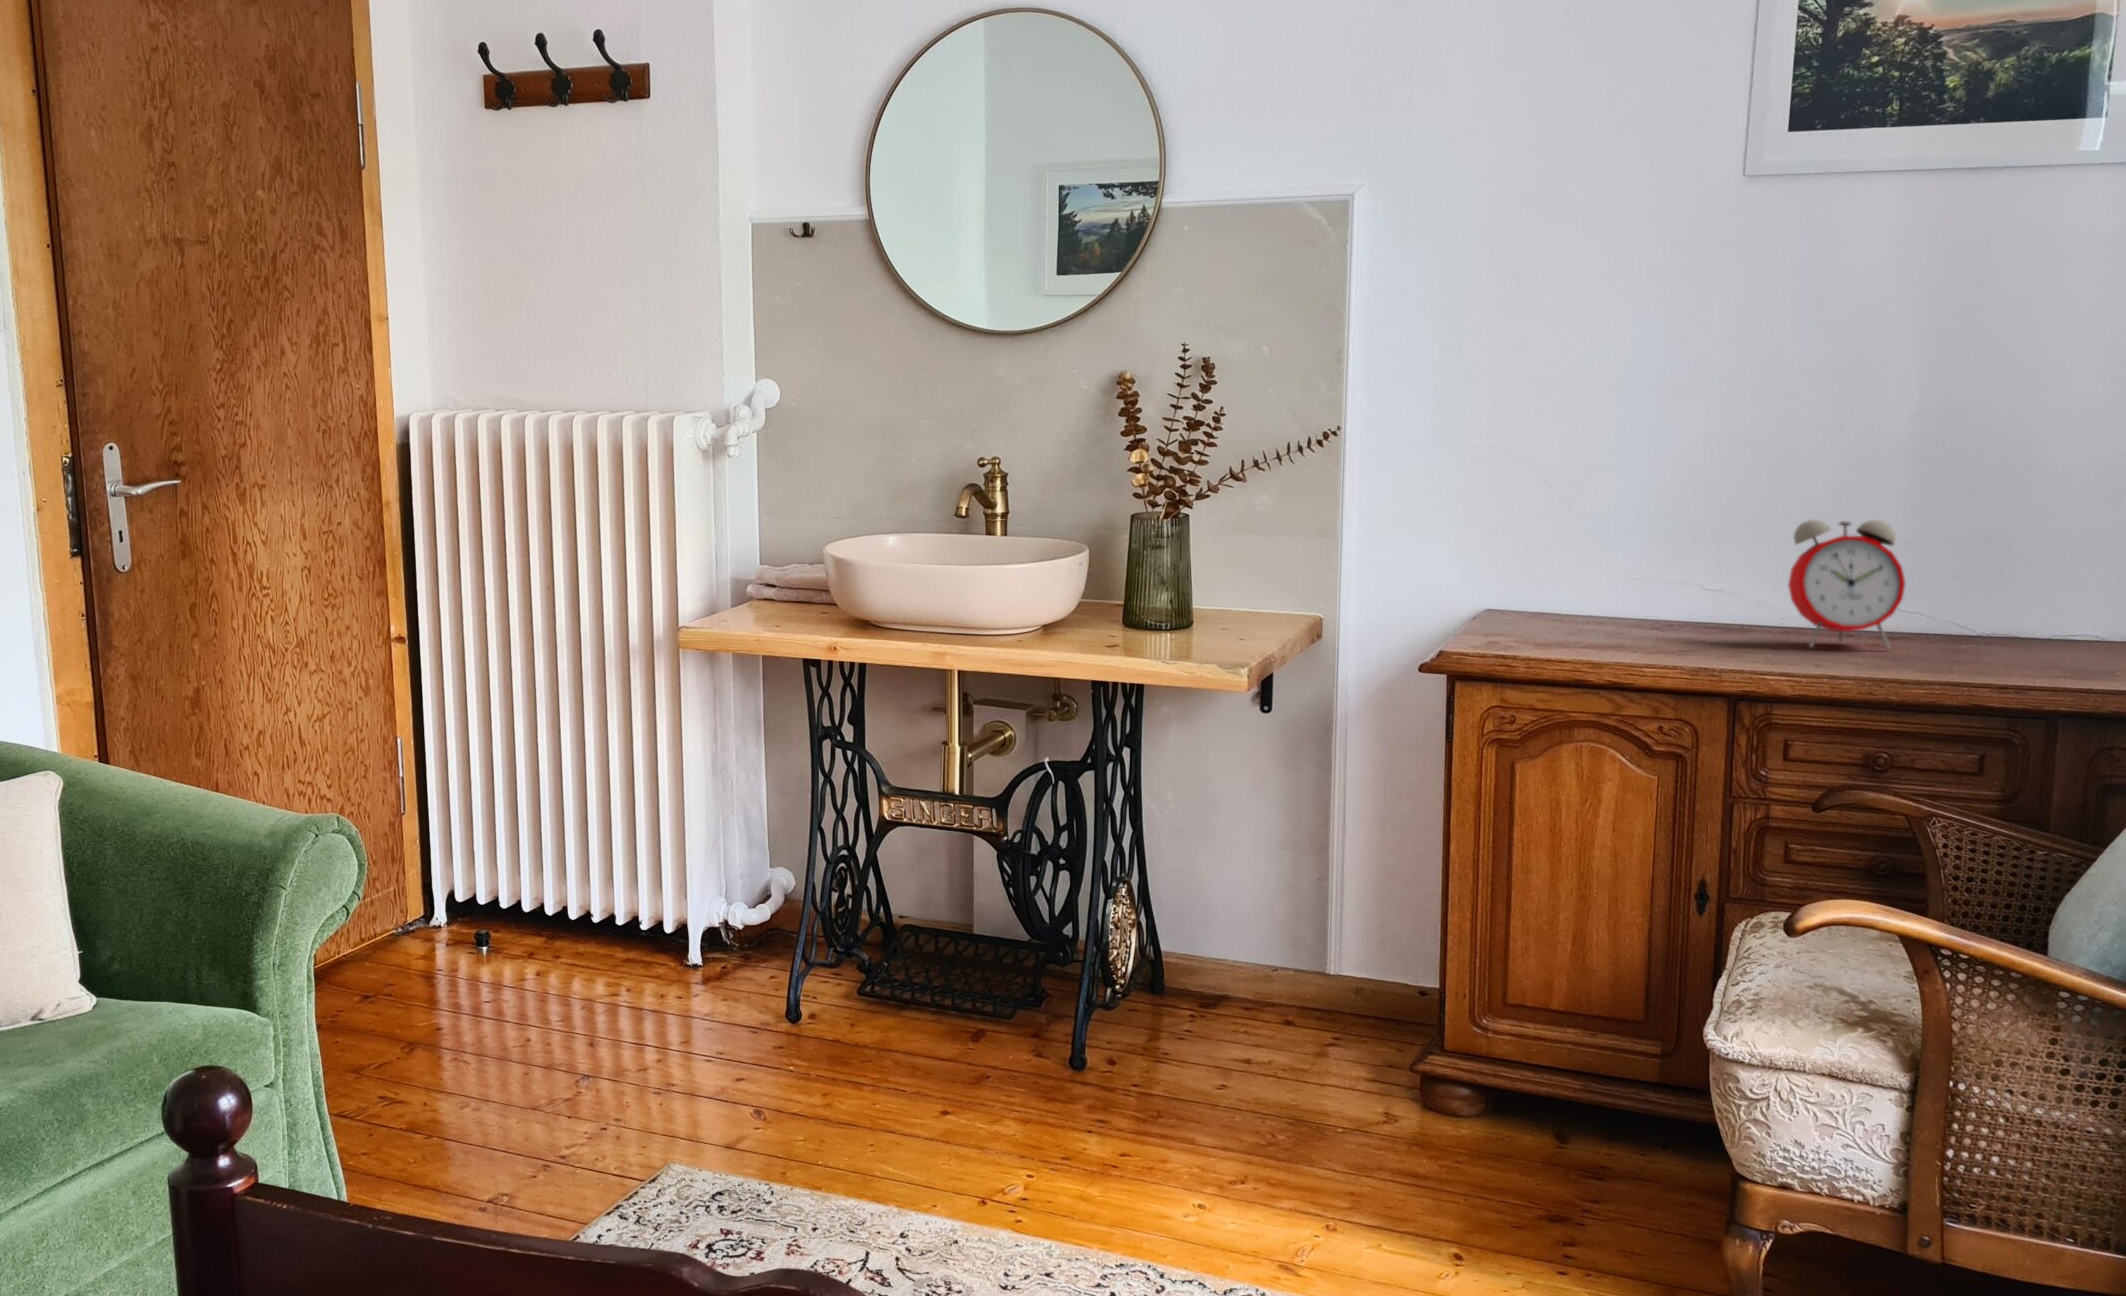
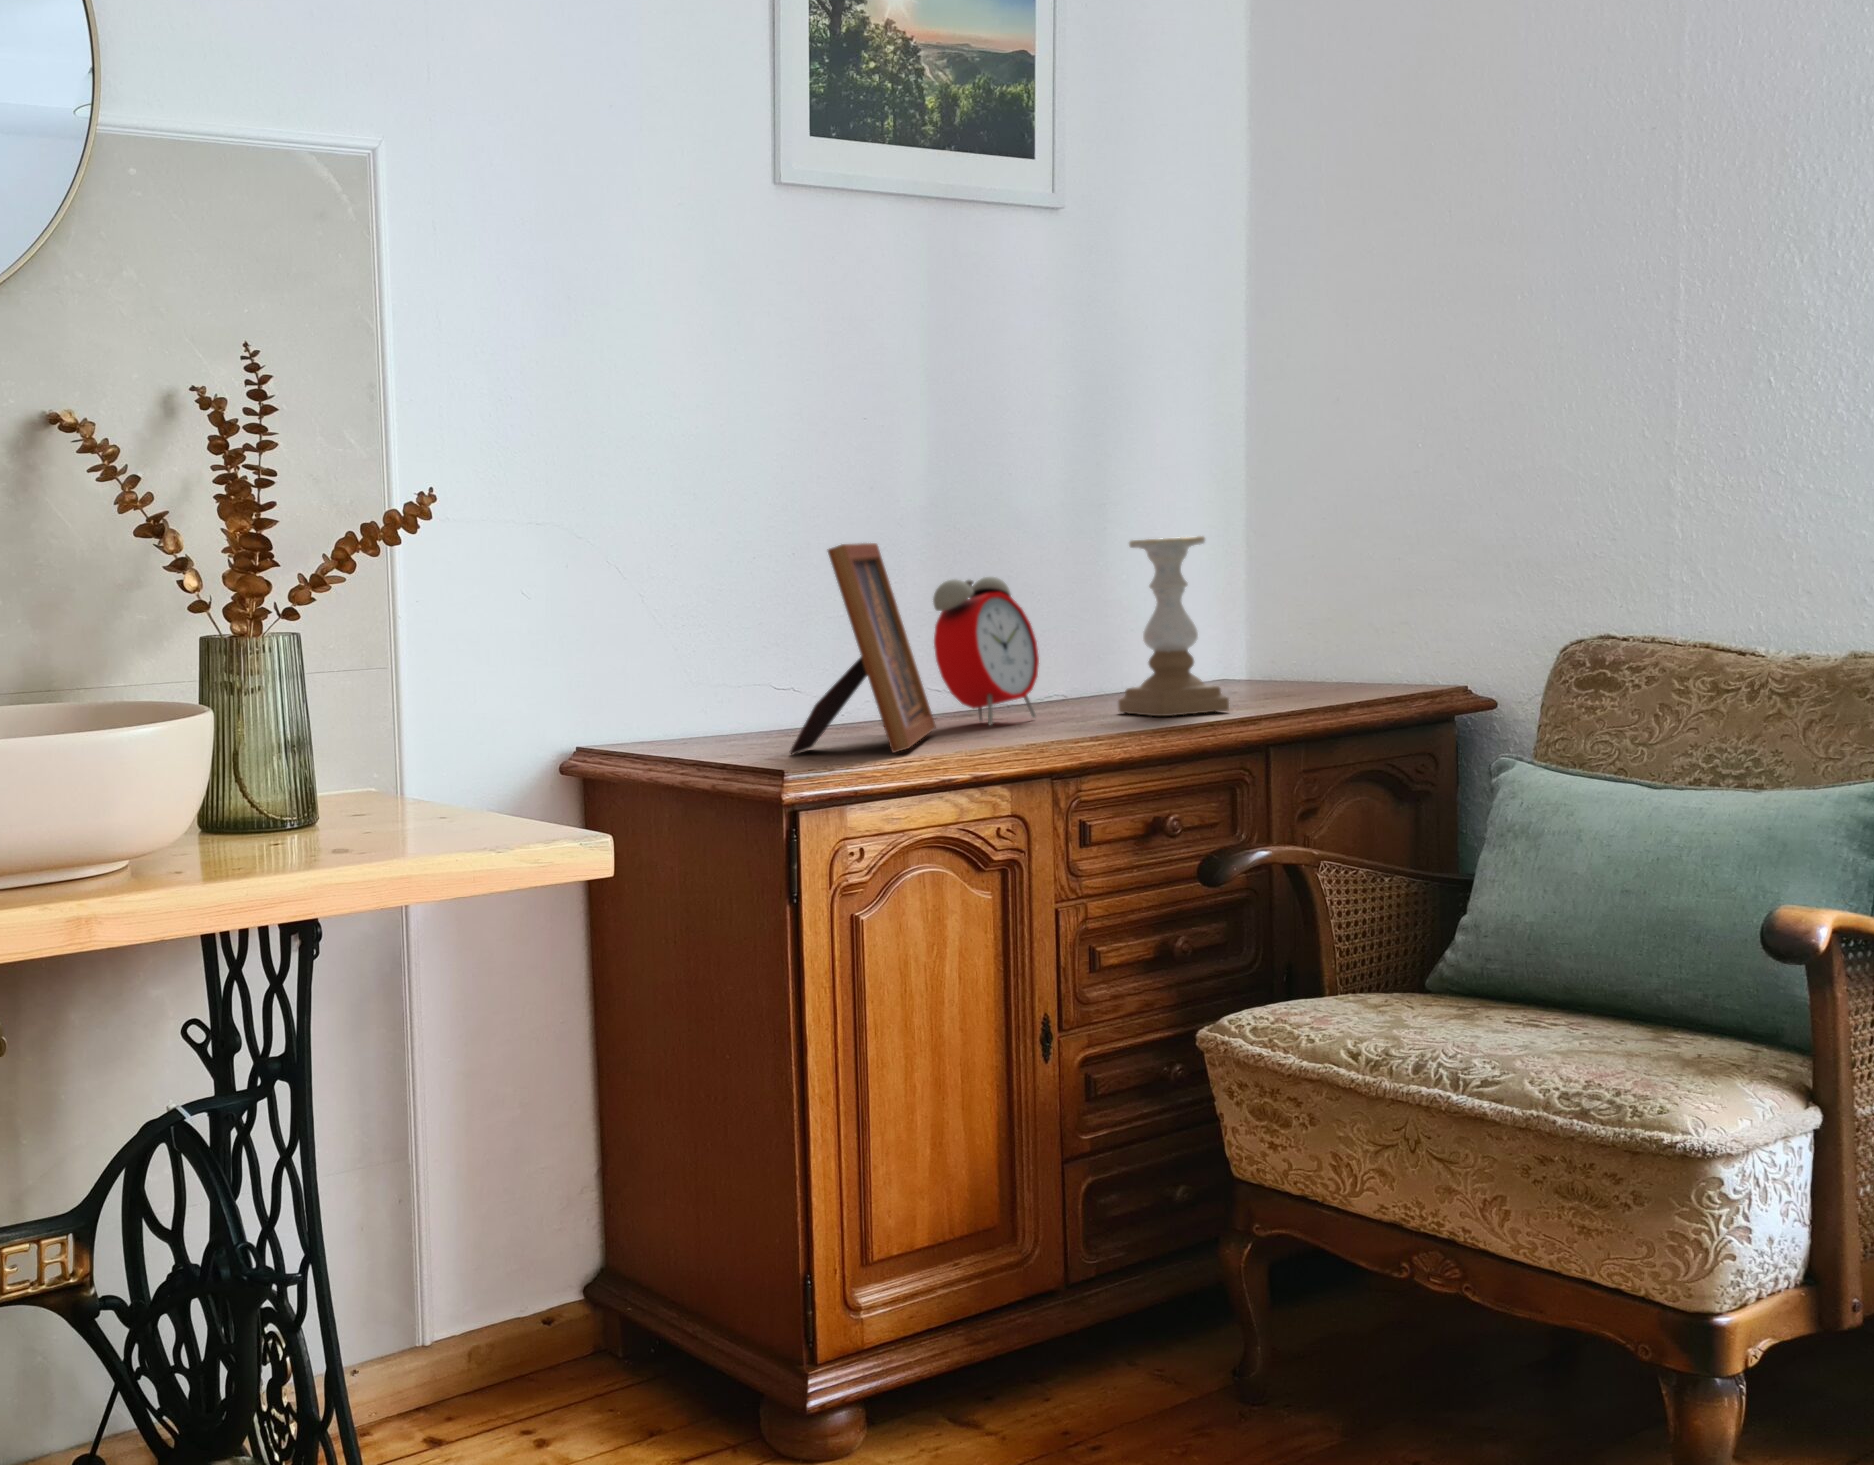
picture frame: none [1547,485,1732,651] -> present [790,543,936,754]
candle holder: none [1969,505,2072,679] -> present [1118,536,1229,716]

